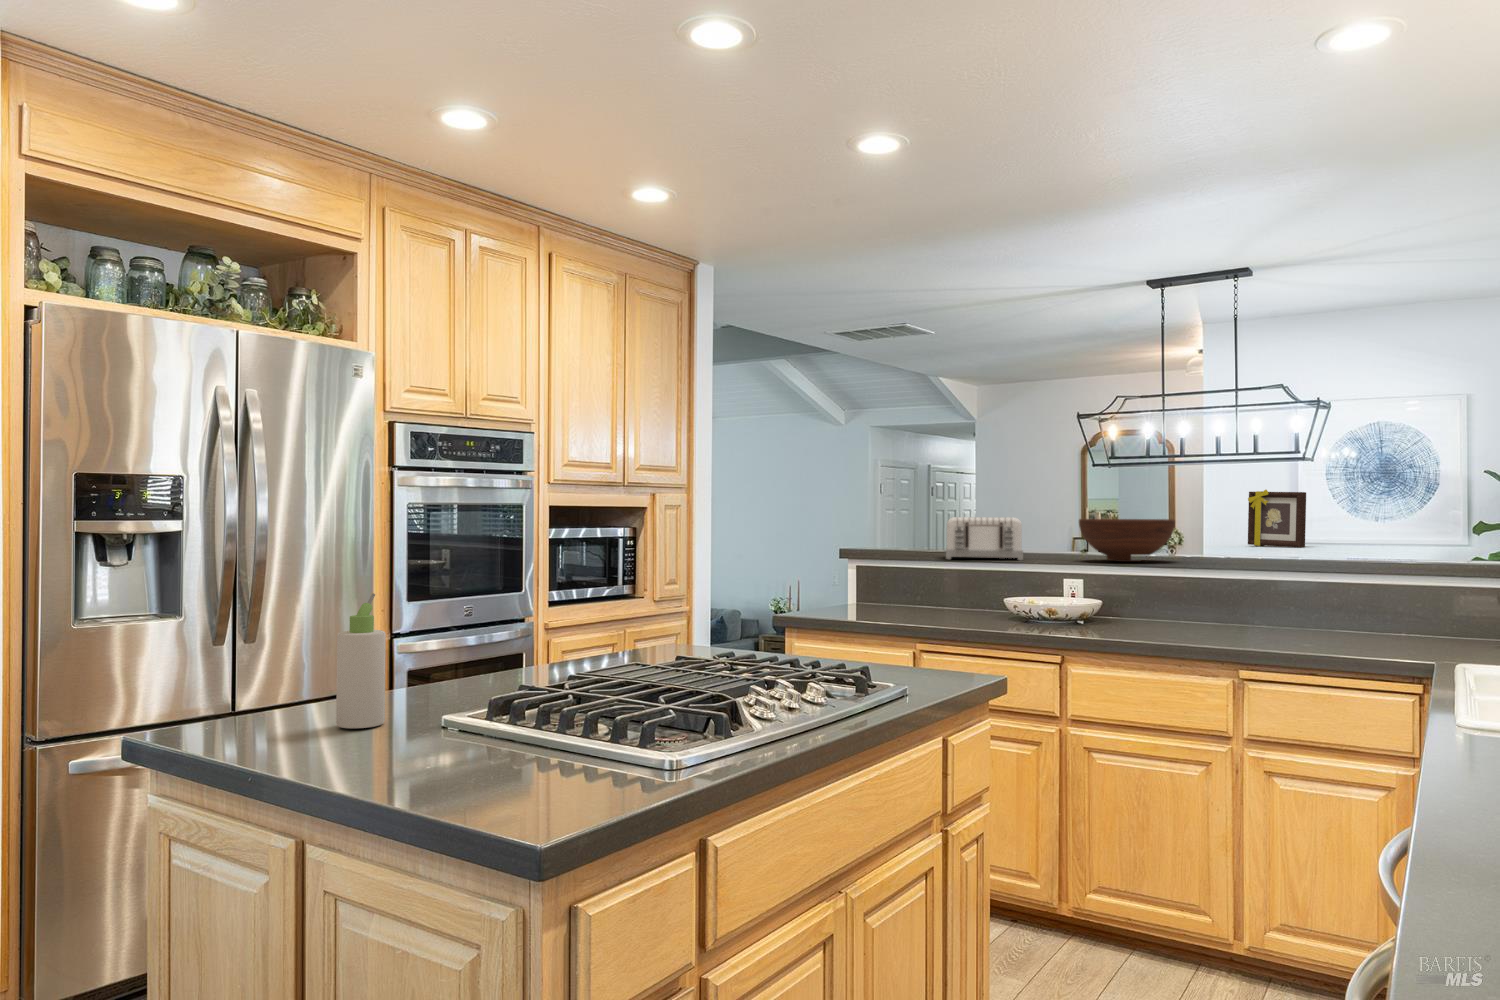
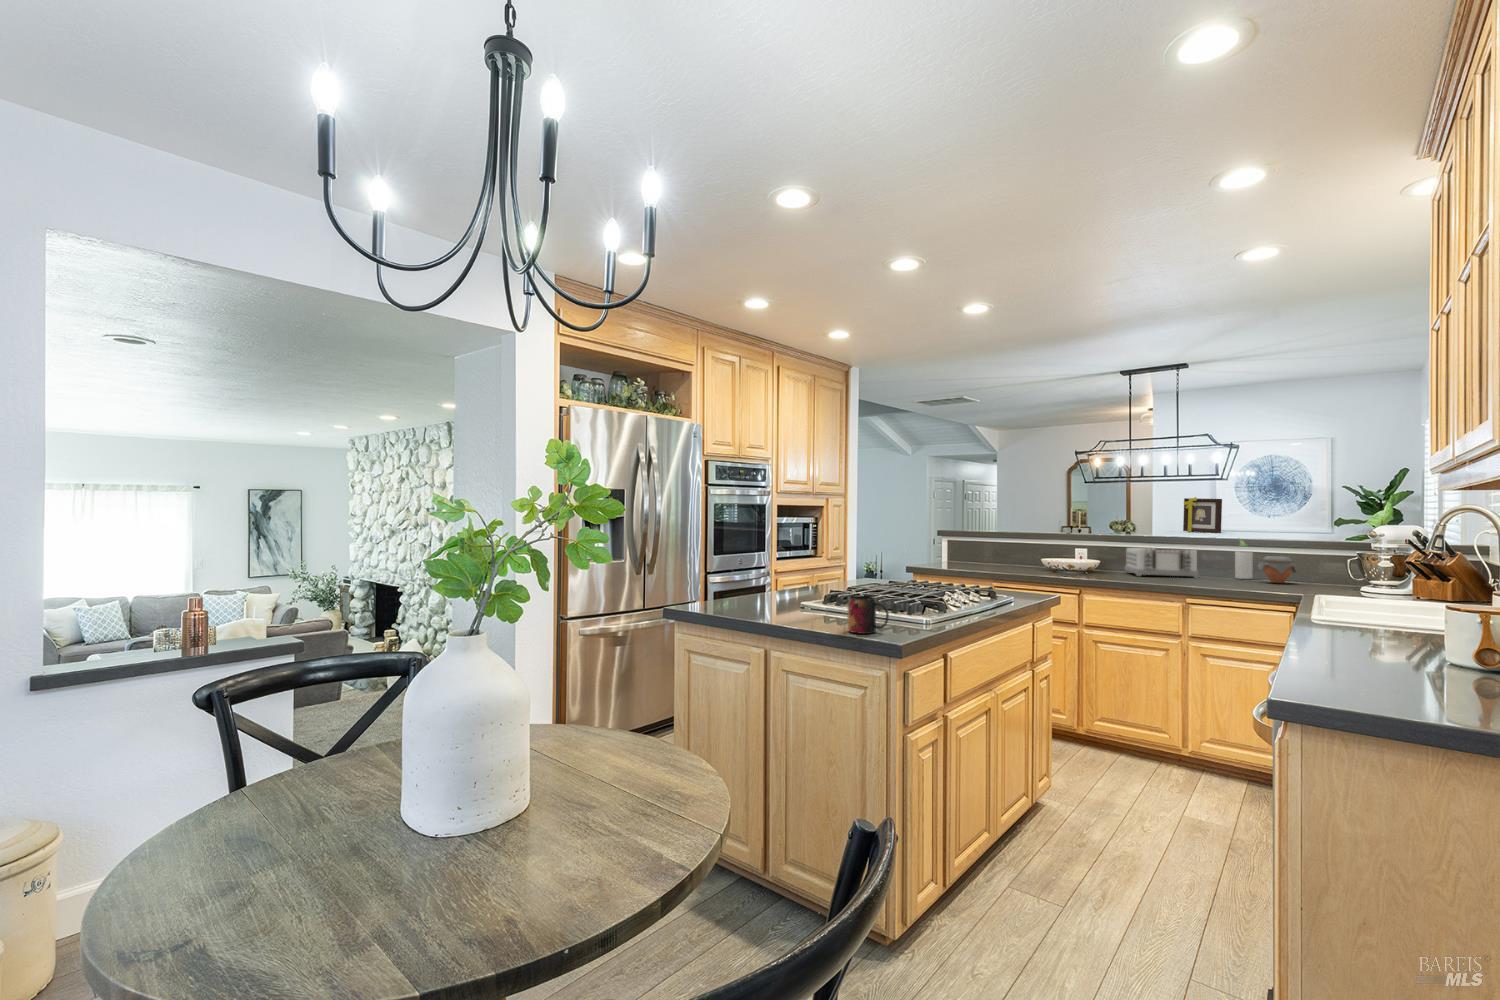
toaster: present [946,517,1023,560] -> present [1125,548,1199,578]
fruit bowl: present [1079,519,1175,562] -> none [1082,514,1142,539]
jar: none [1359,591,1423,639] -> present [1258,556,1296,583]
bottle: present [336,593,386,728] -> present [1235,540,1253,579]
mug: none [461,716,553,811] -> present [847,596,889,634]

